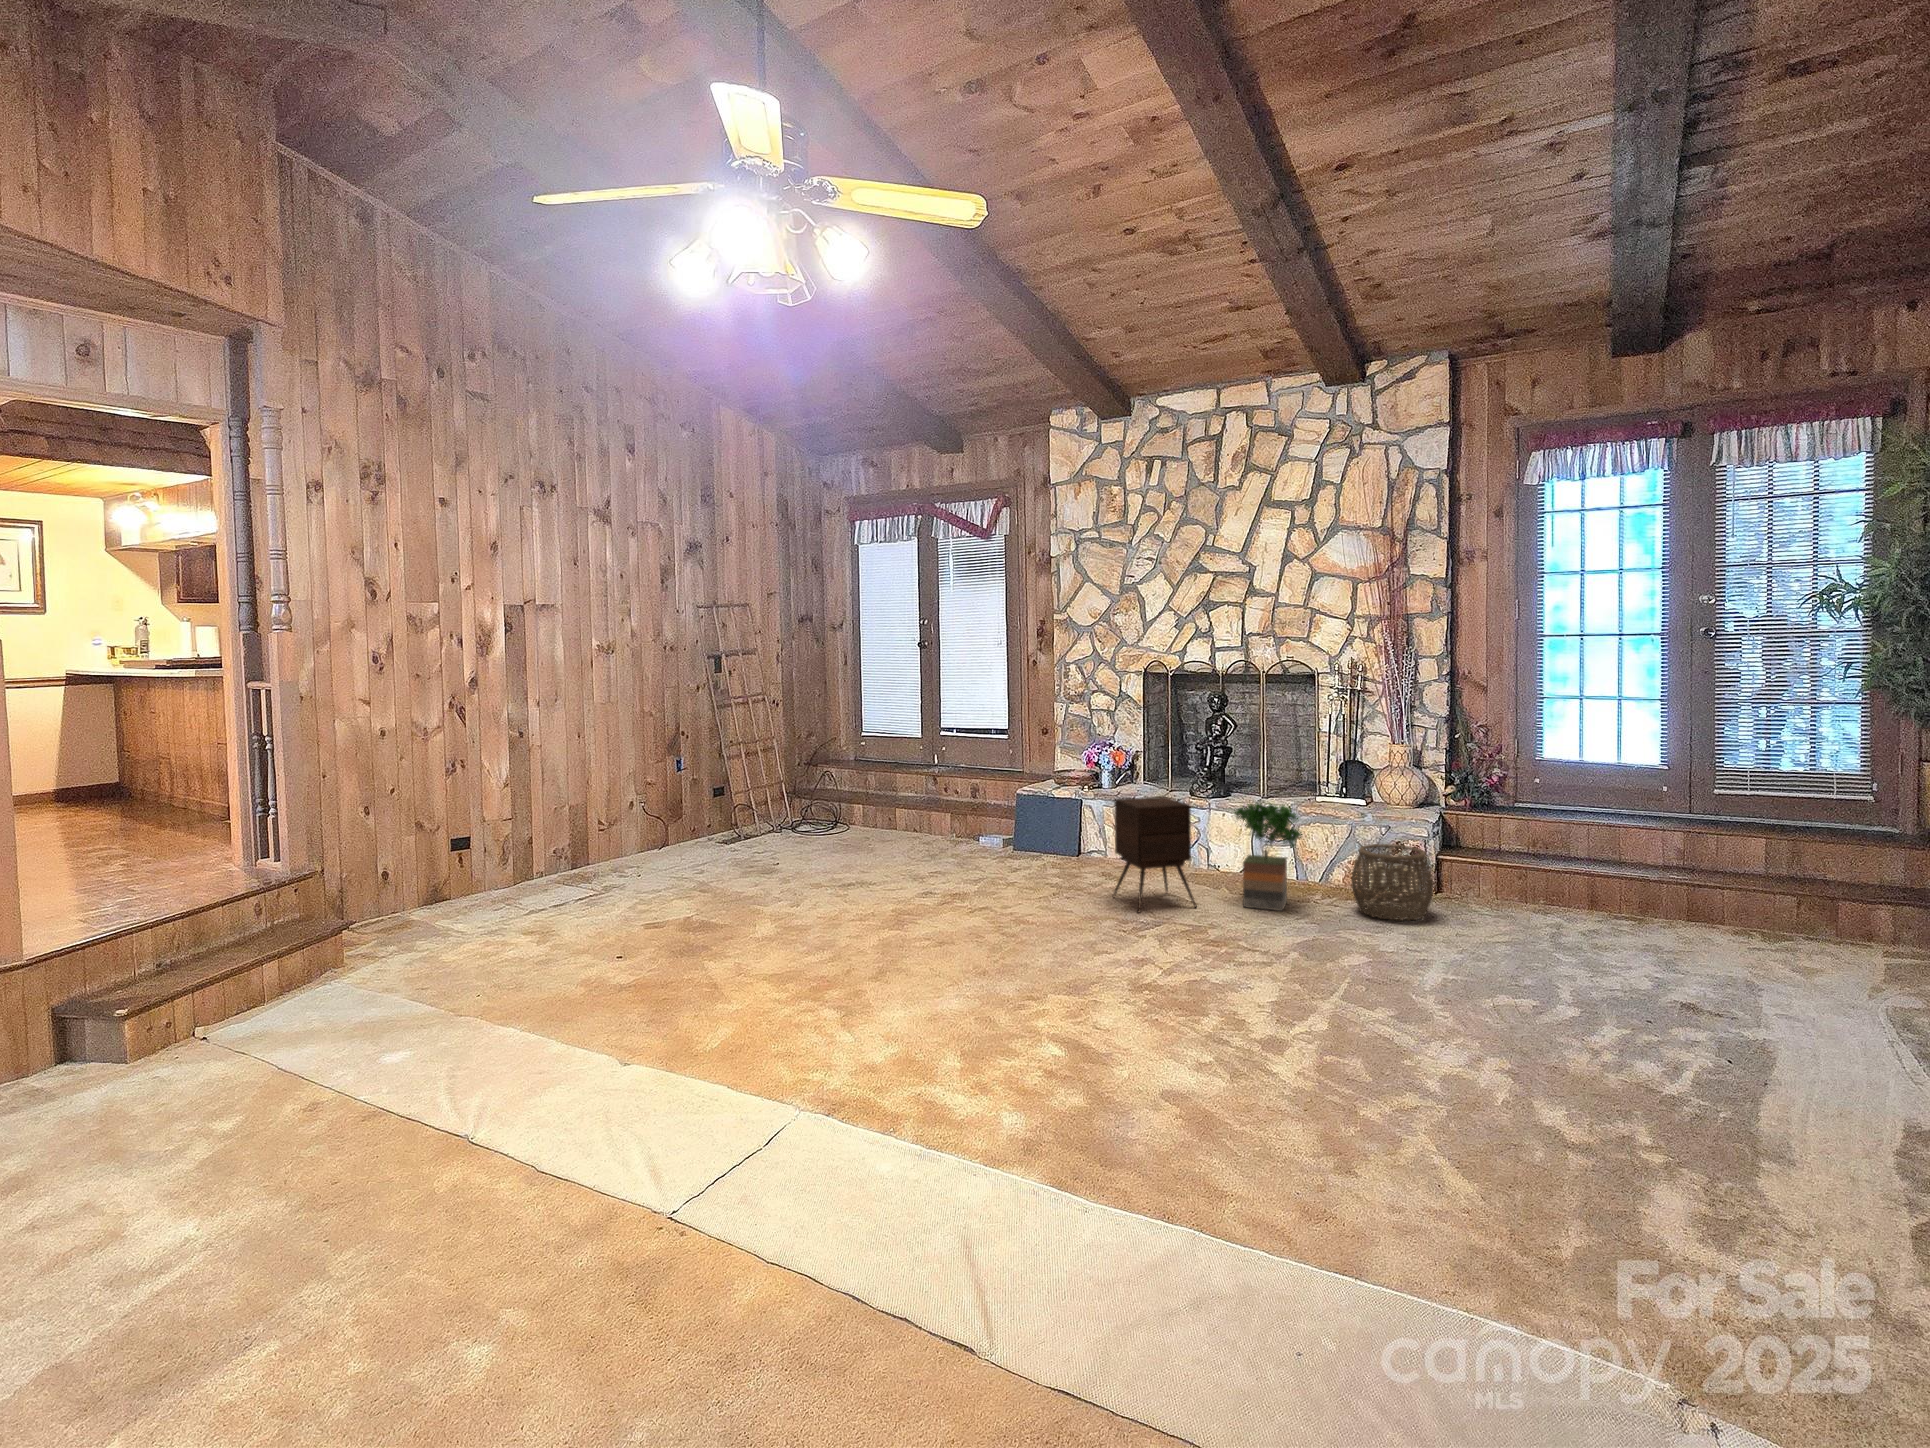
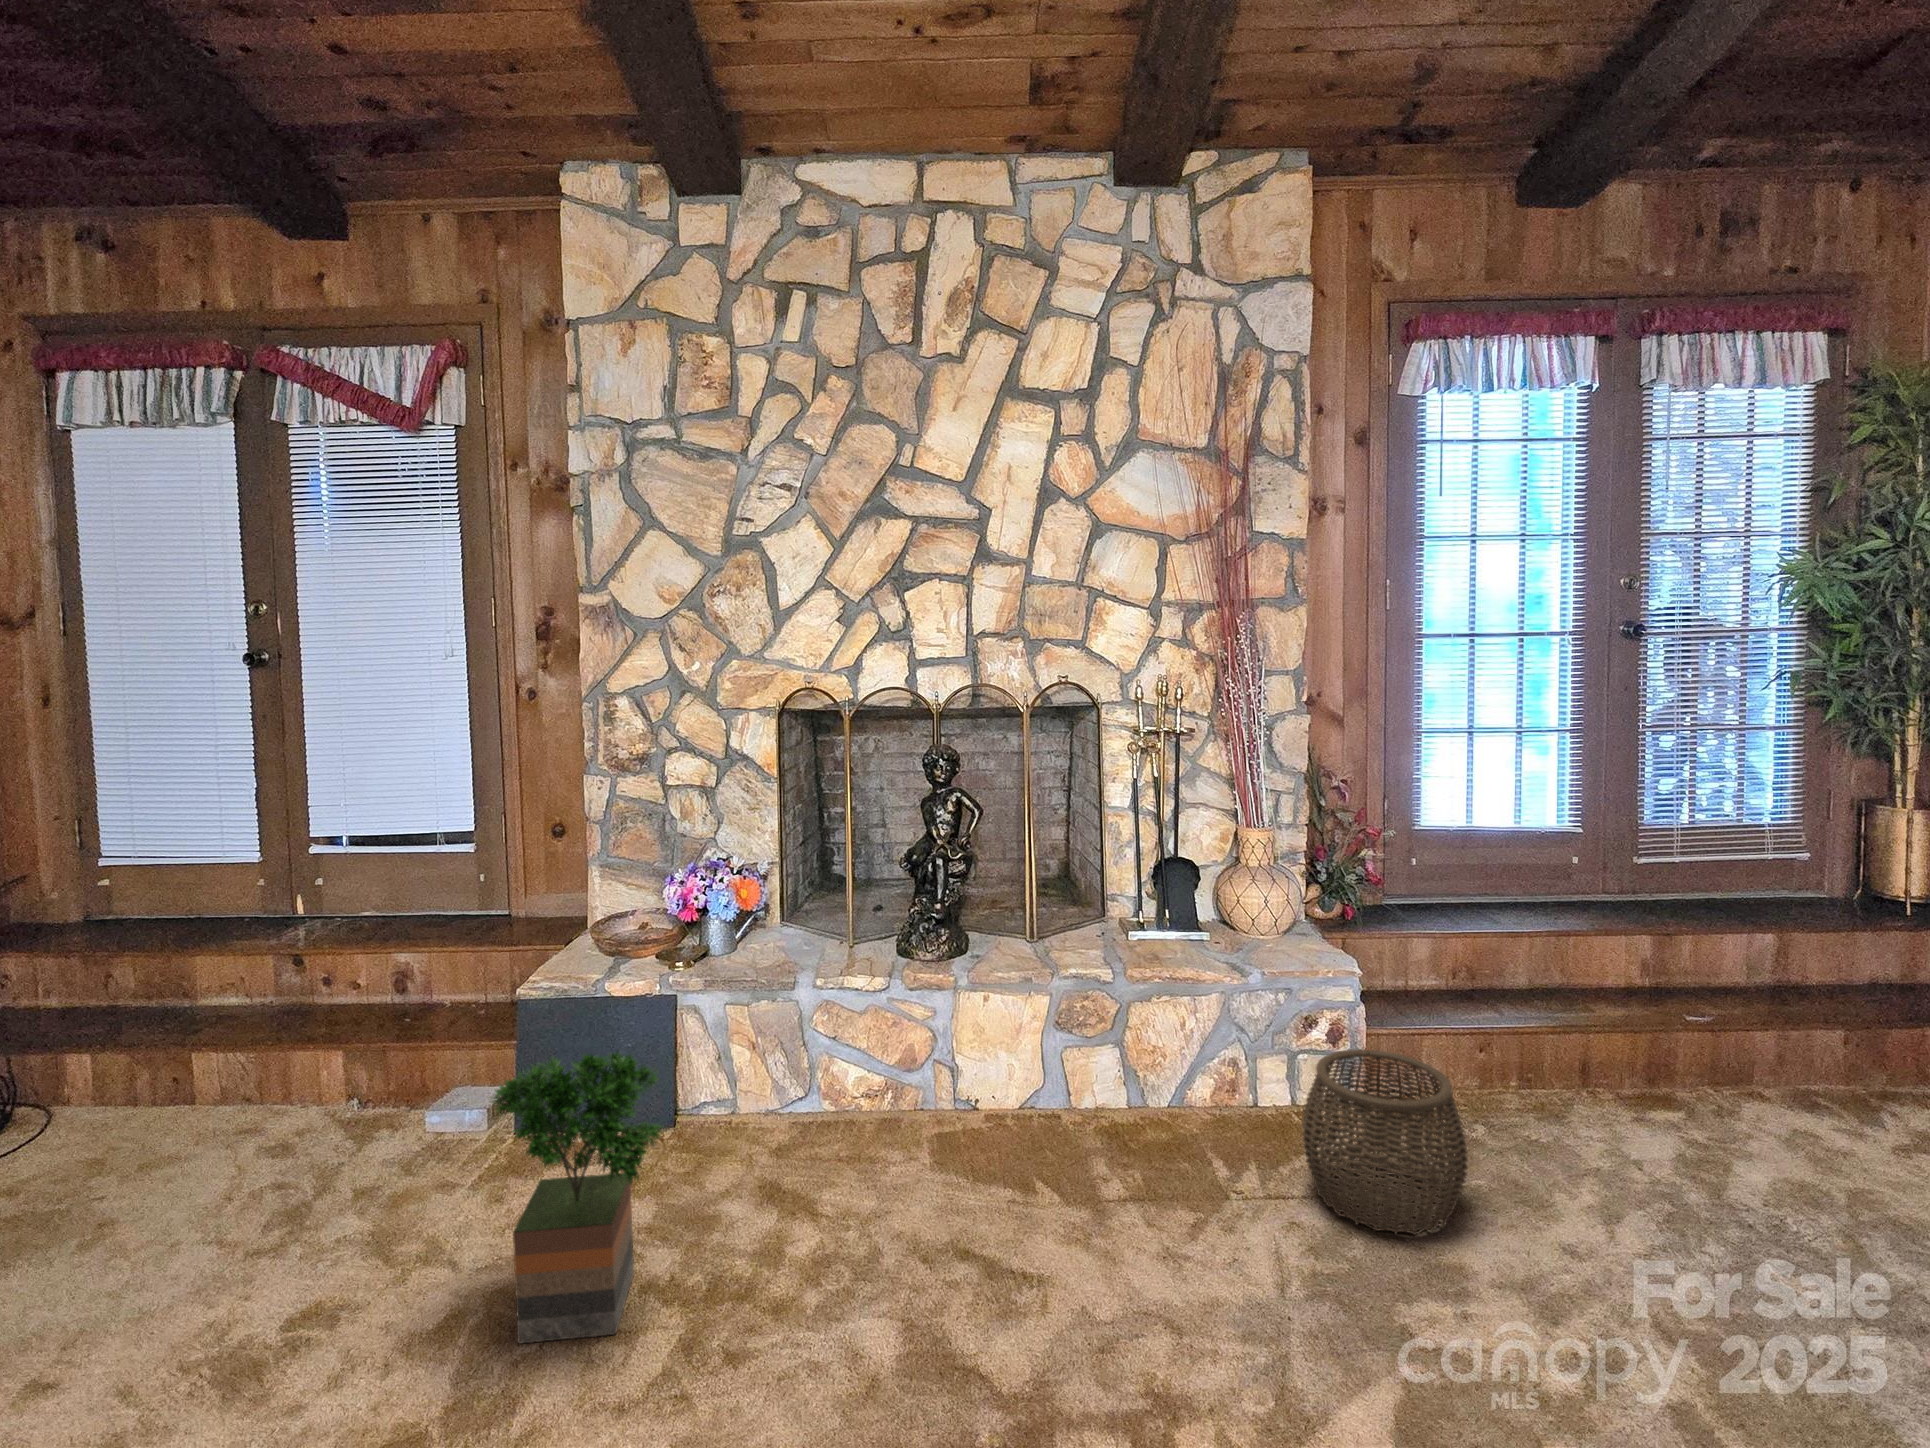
side table: present [1113,796,1197,912] -> none [828,1023,1046,1392]
potted tree: present [1234,804,1303,911] -> present [492,1051,662,1343]

